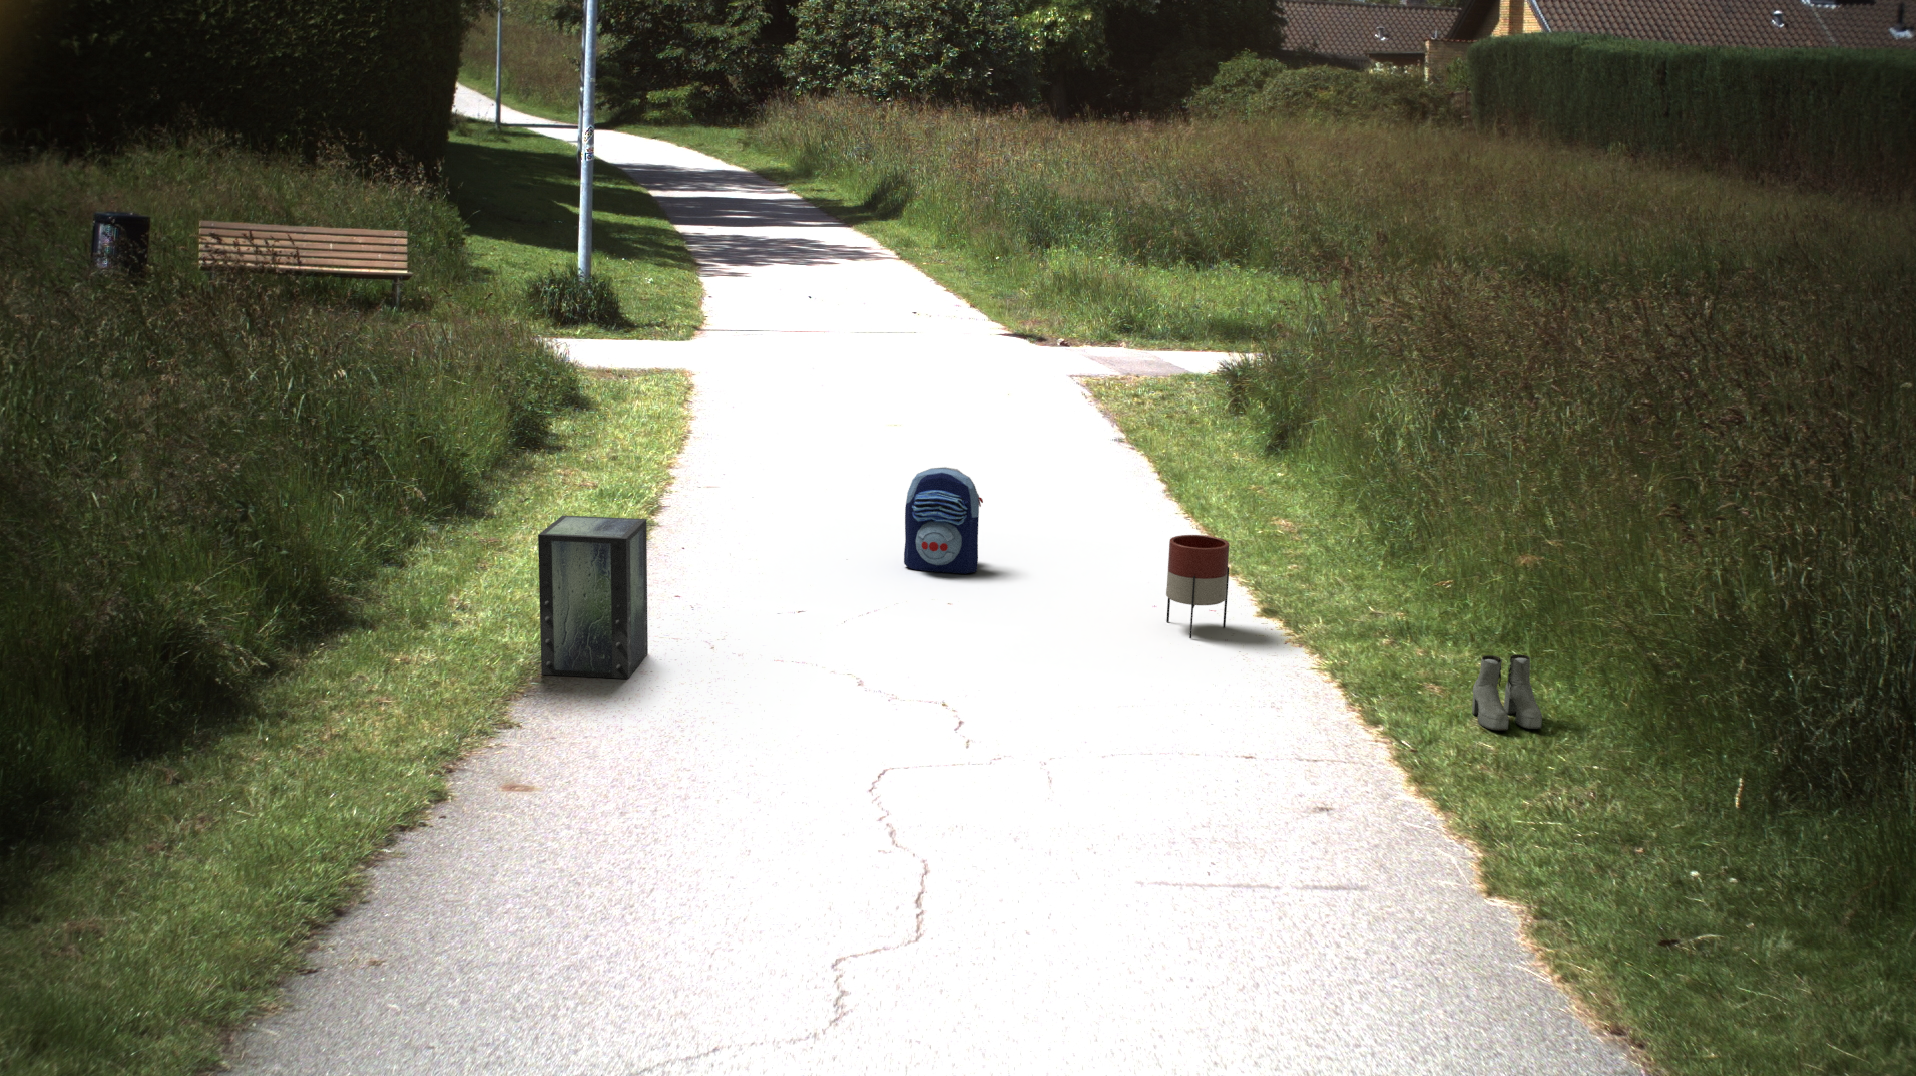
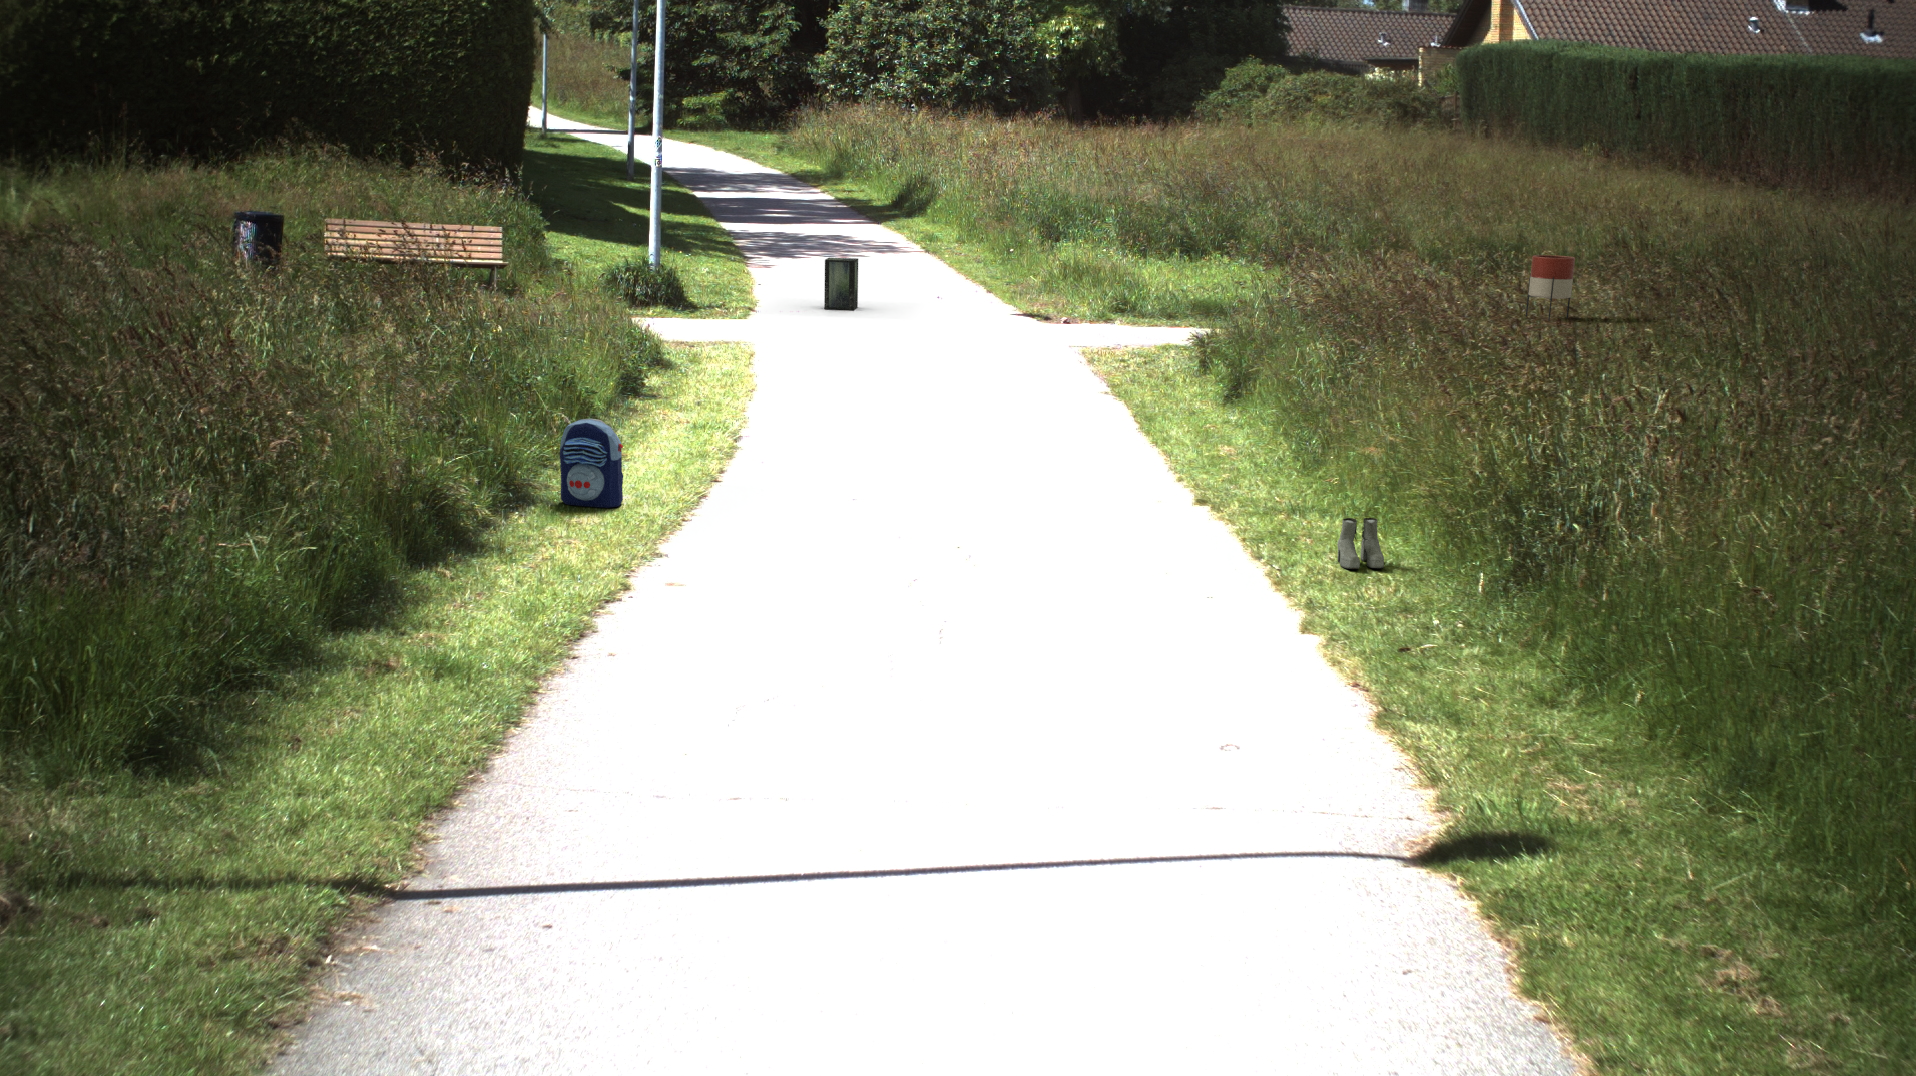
backpack: present [904,467,983,574] -> present [560,419,623,508]
storage box: present [538,515,648,679] -> present [824,258,858,310]
planter: present [1166,535,1230,638] -> present [1526,255,1575,321]

